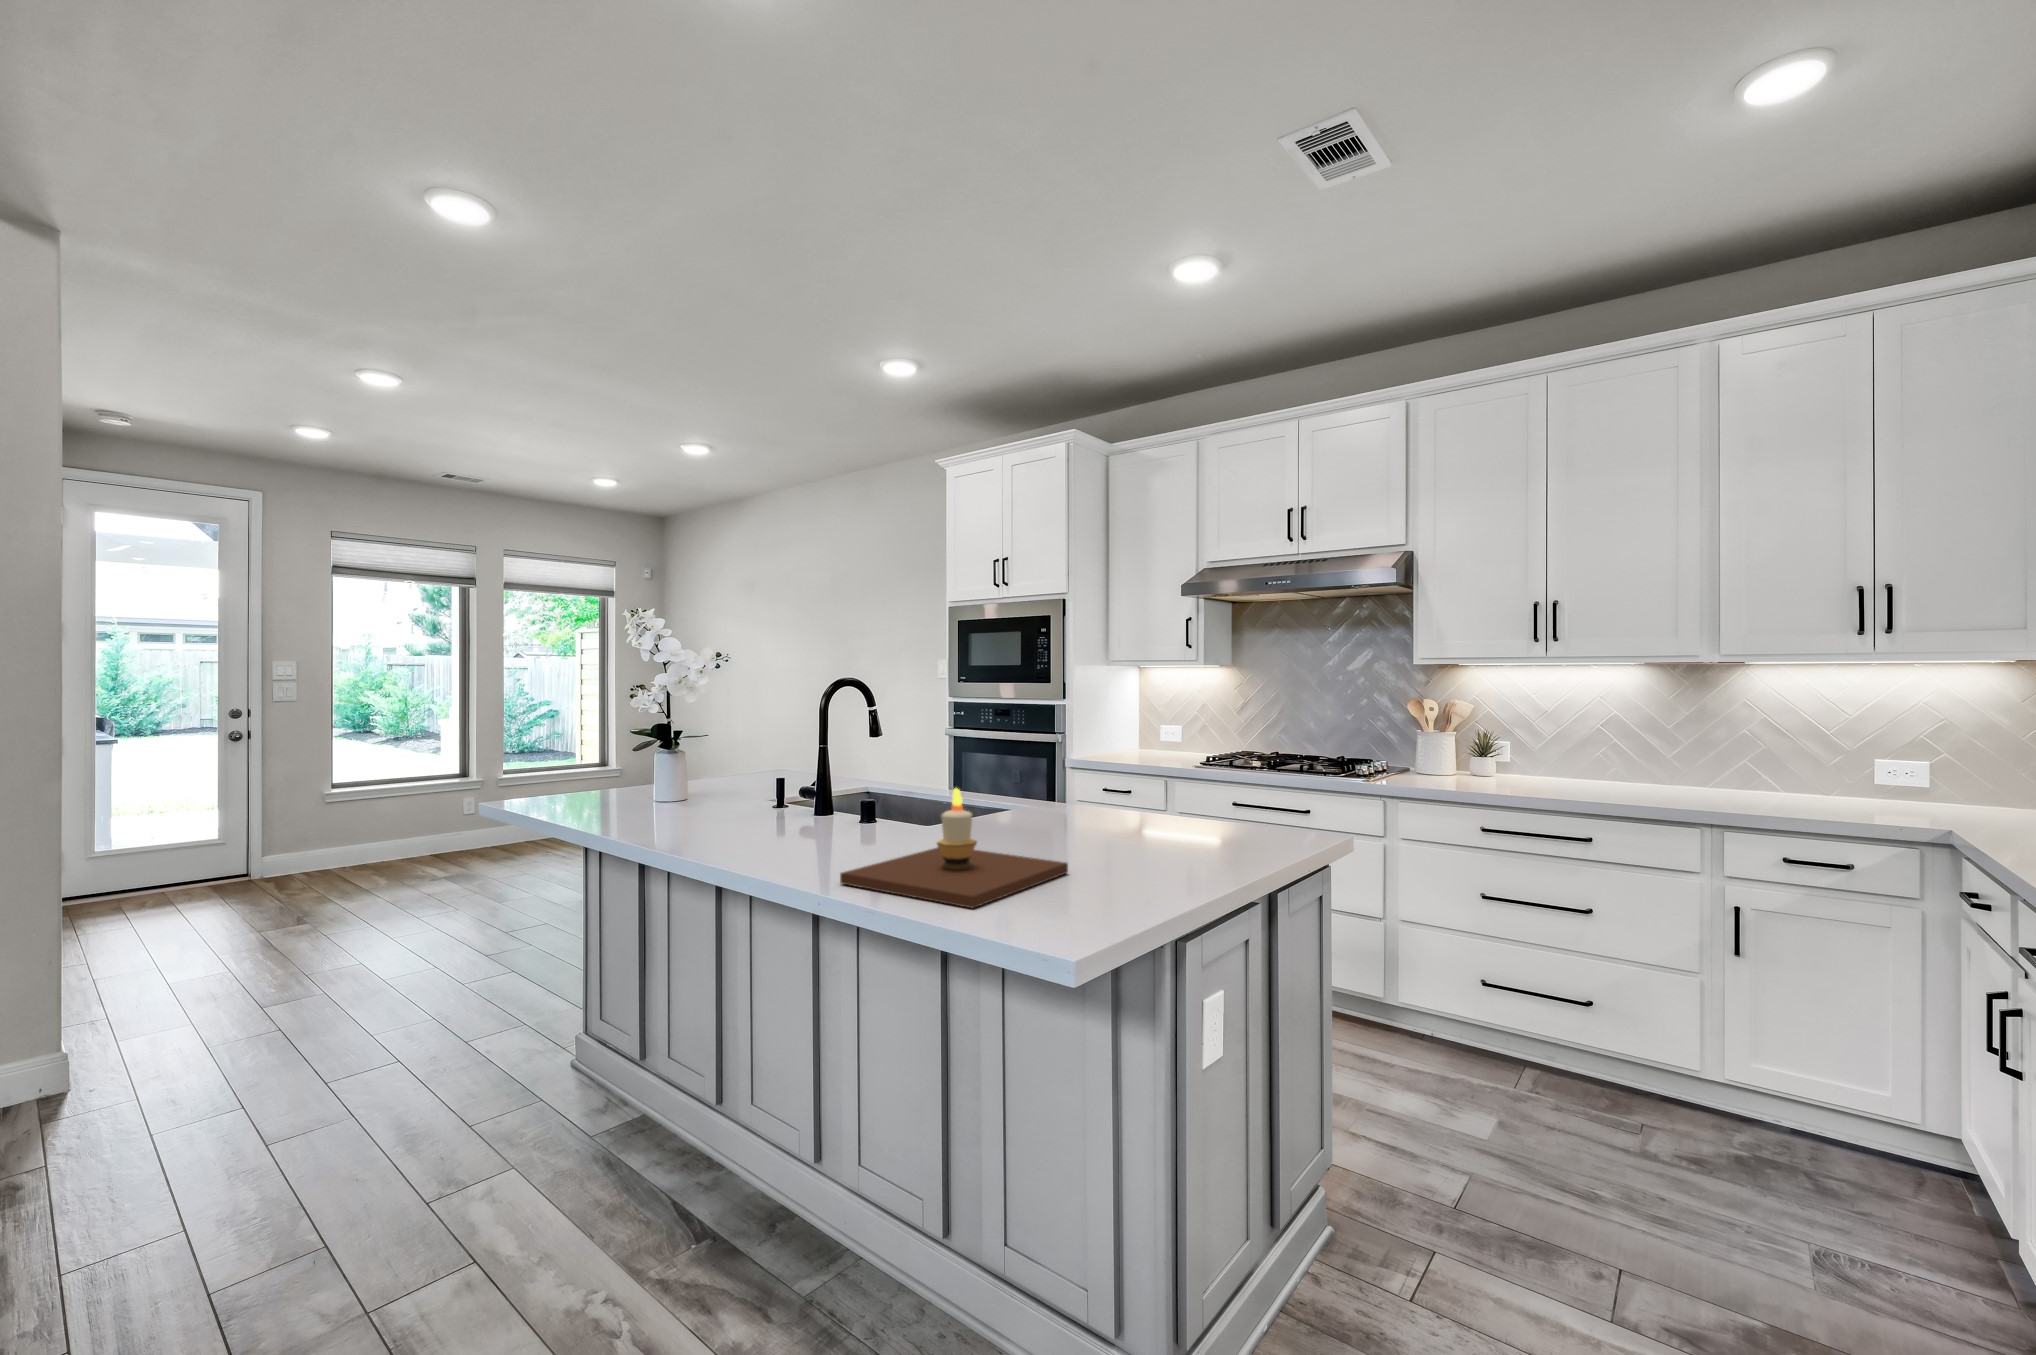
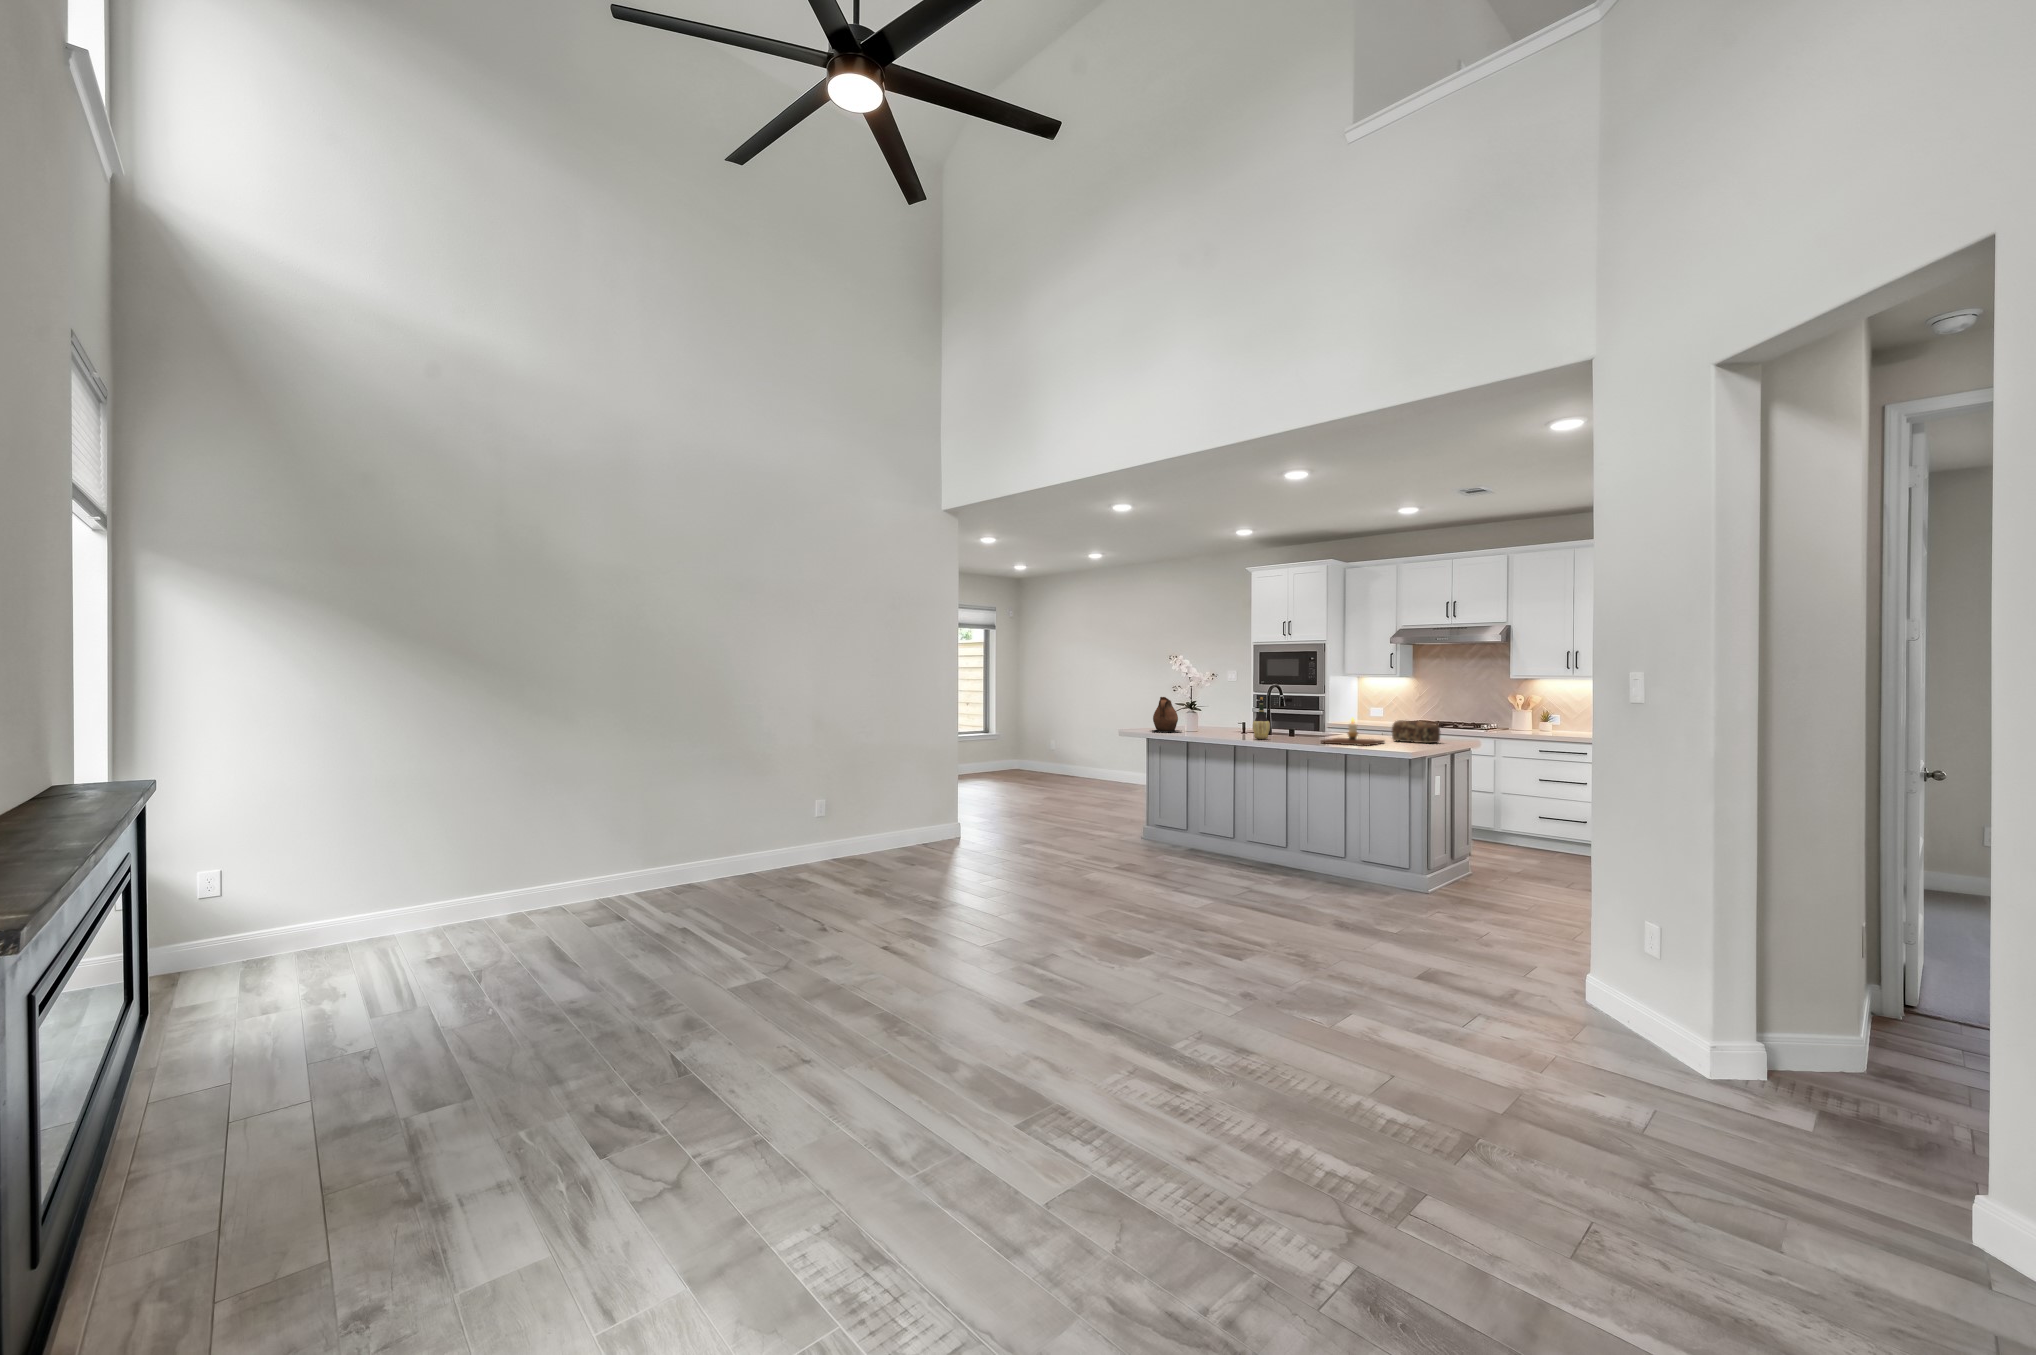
ceramic pitcher: none [551,714,639,807] -> present [1152,697,1180,732]
wine bottle: none [699,719,754,849] -> present [1253,697,1270,739]
bread loaf: none [1104,787,1248,870] -> present [1392,720,1440,743]

